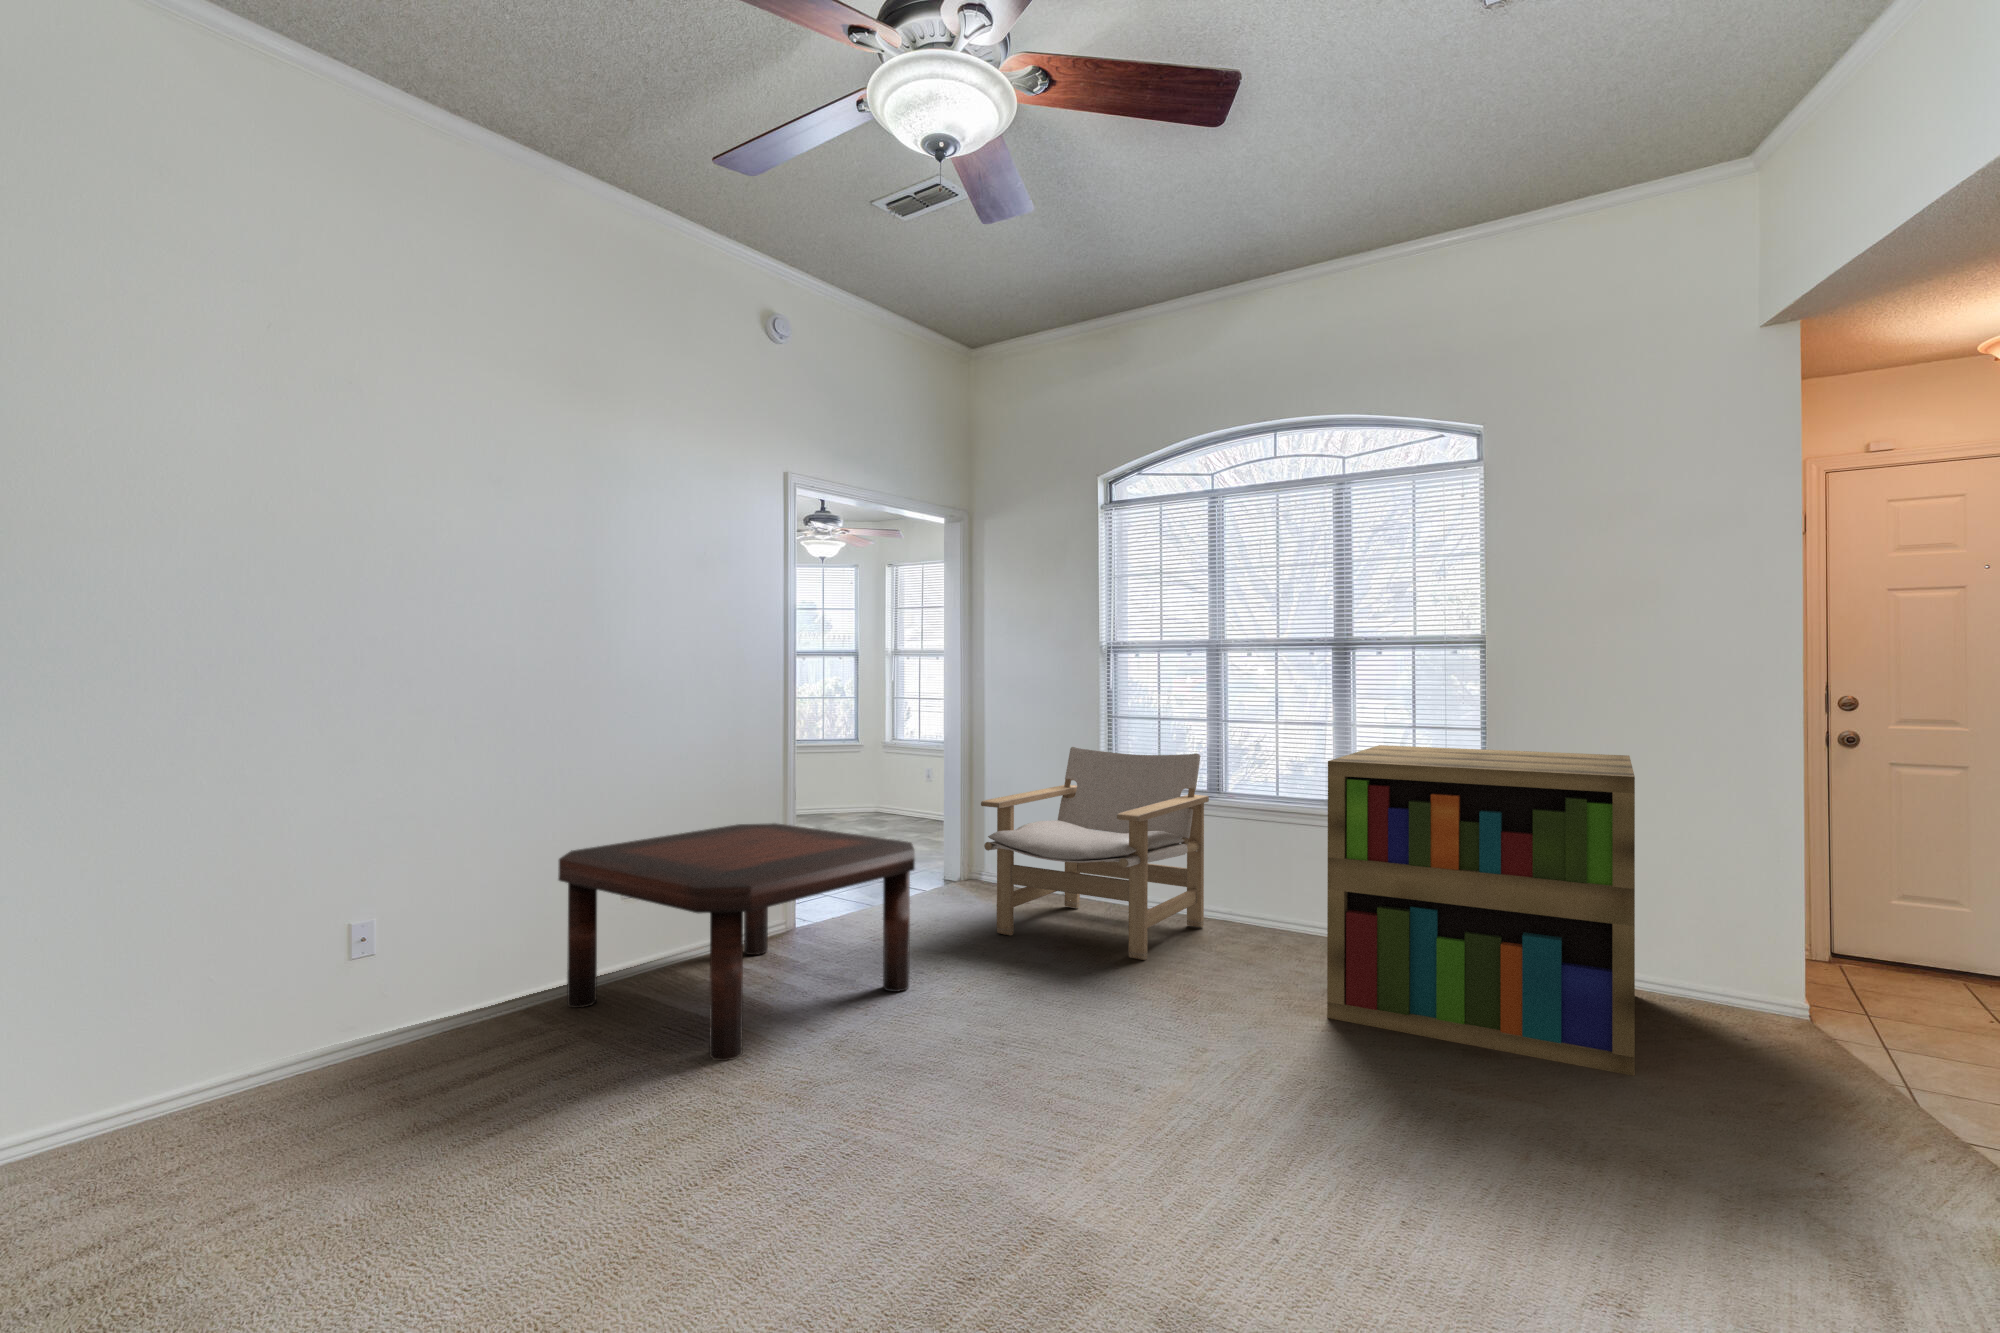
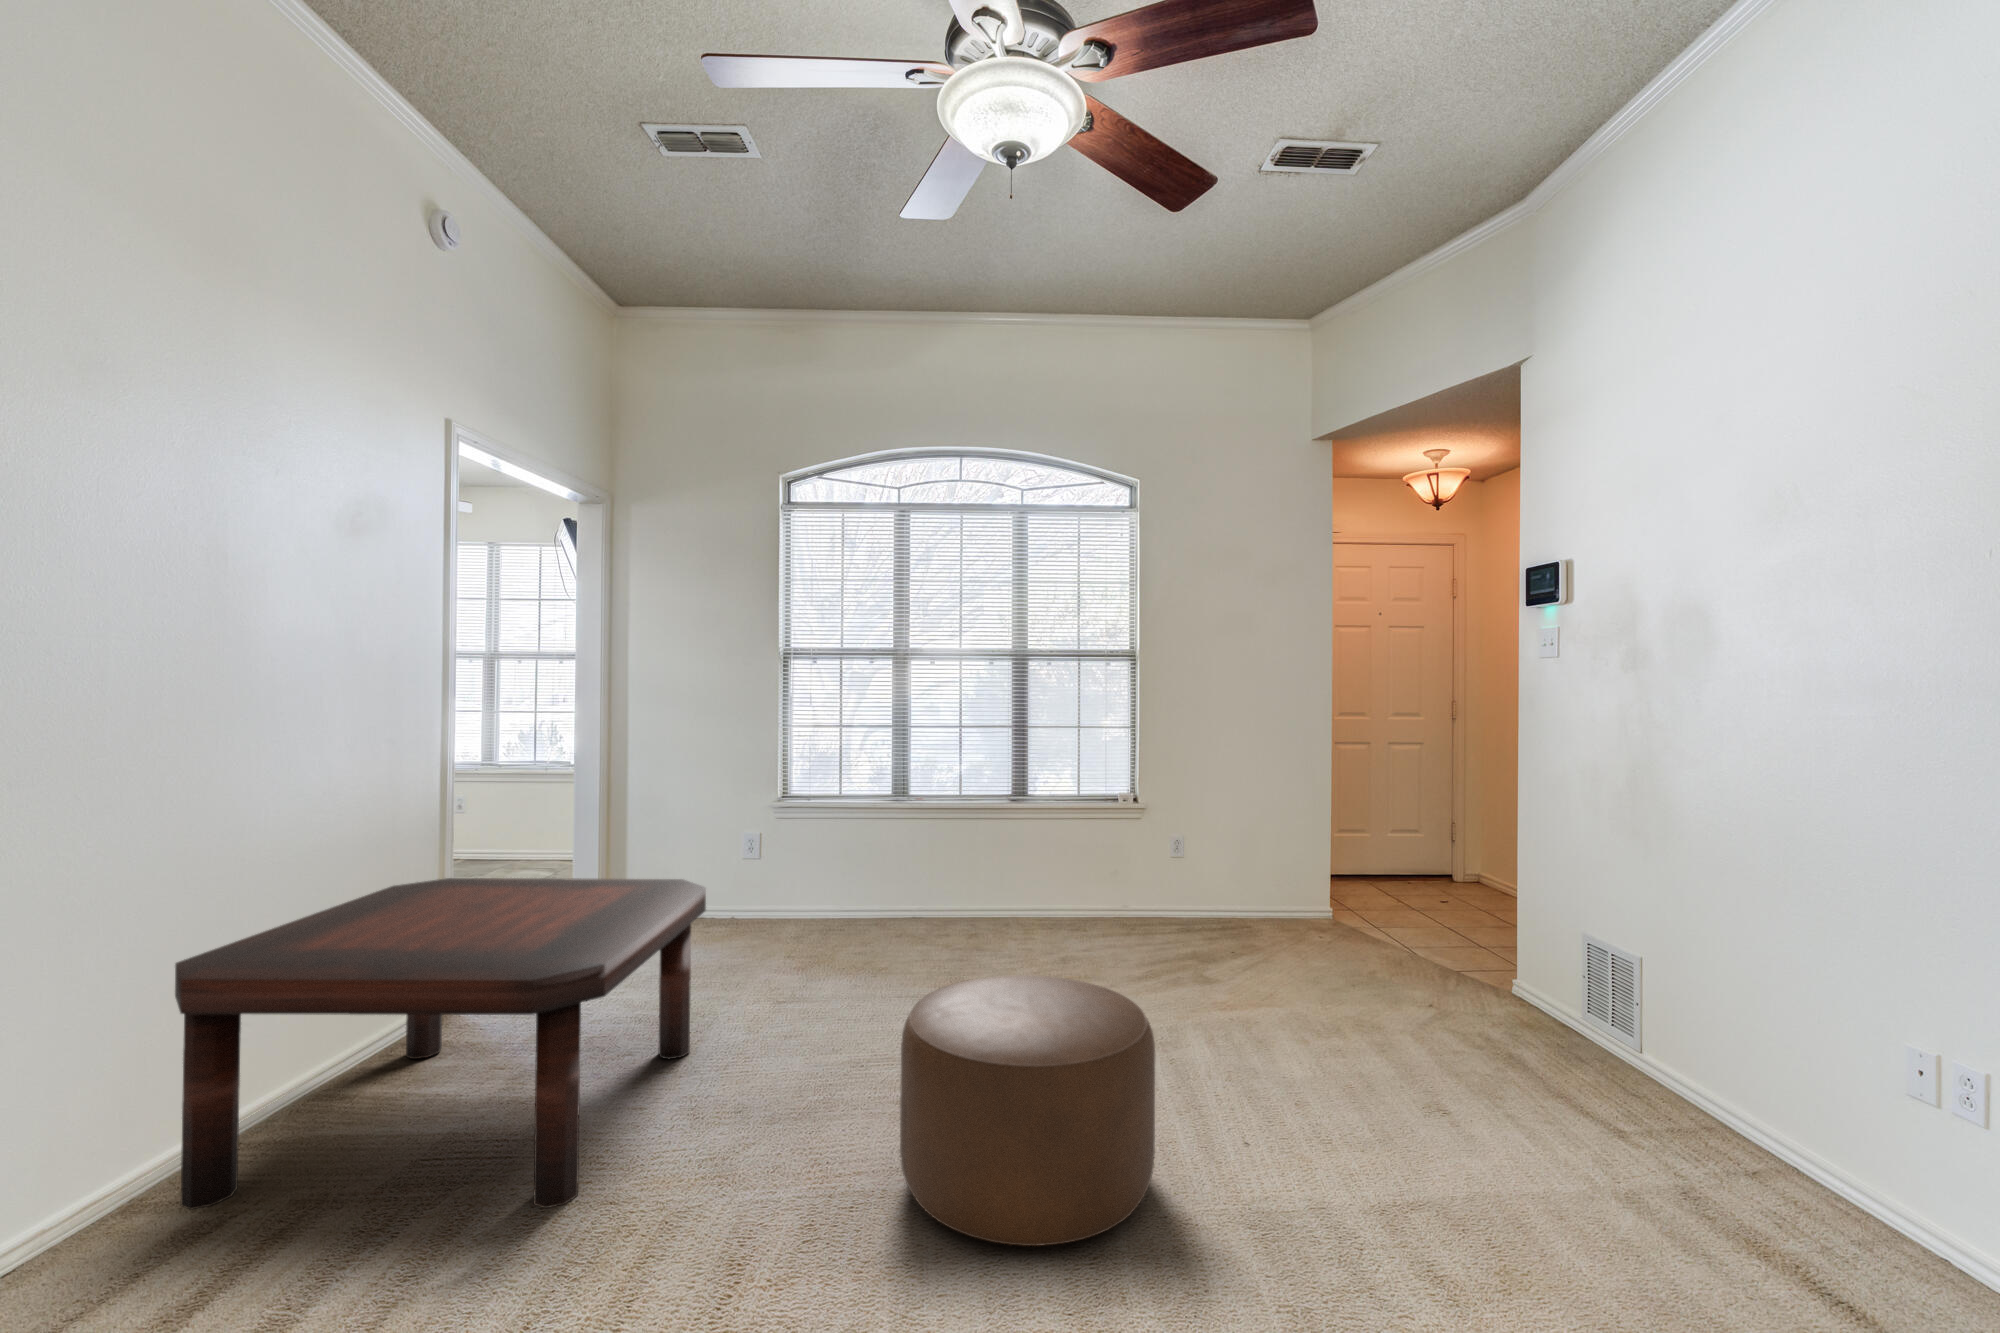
bookshelf: present [1327,745,1635,1076] -> none [1059,743,1310,985]
lounge chair: present [981,747,1209,960] -> none [700,757,904,967]
ottoman: none [904,955,1148,1200] -> present [900,975,1155,1246]

